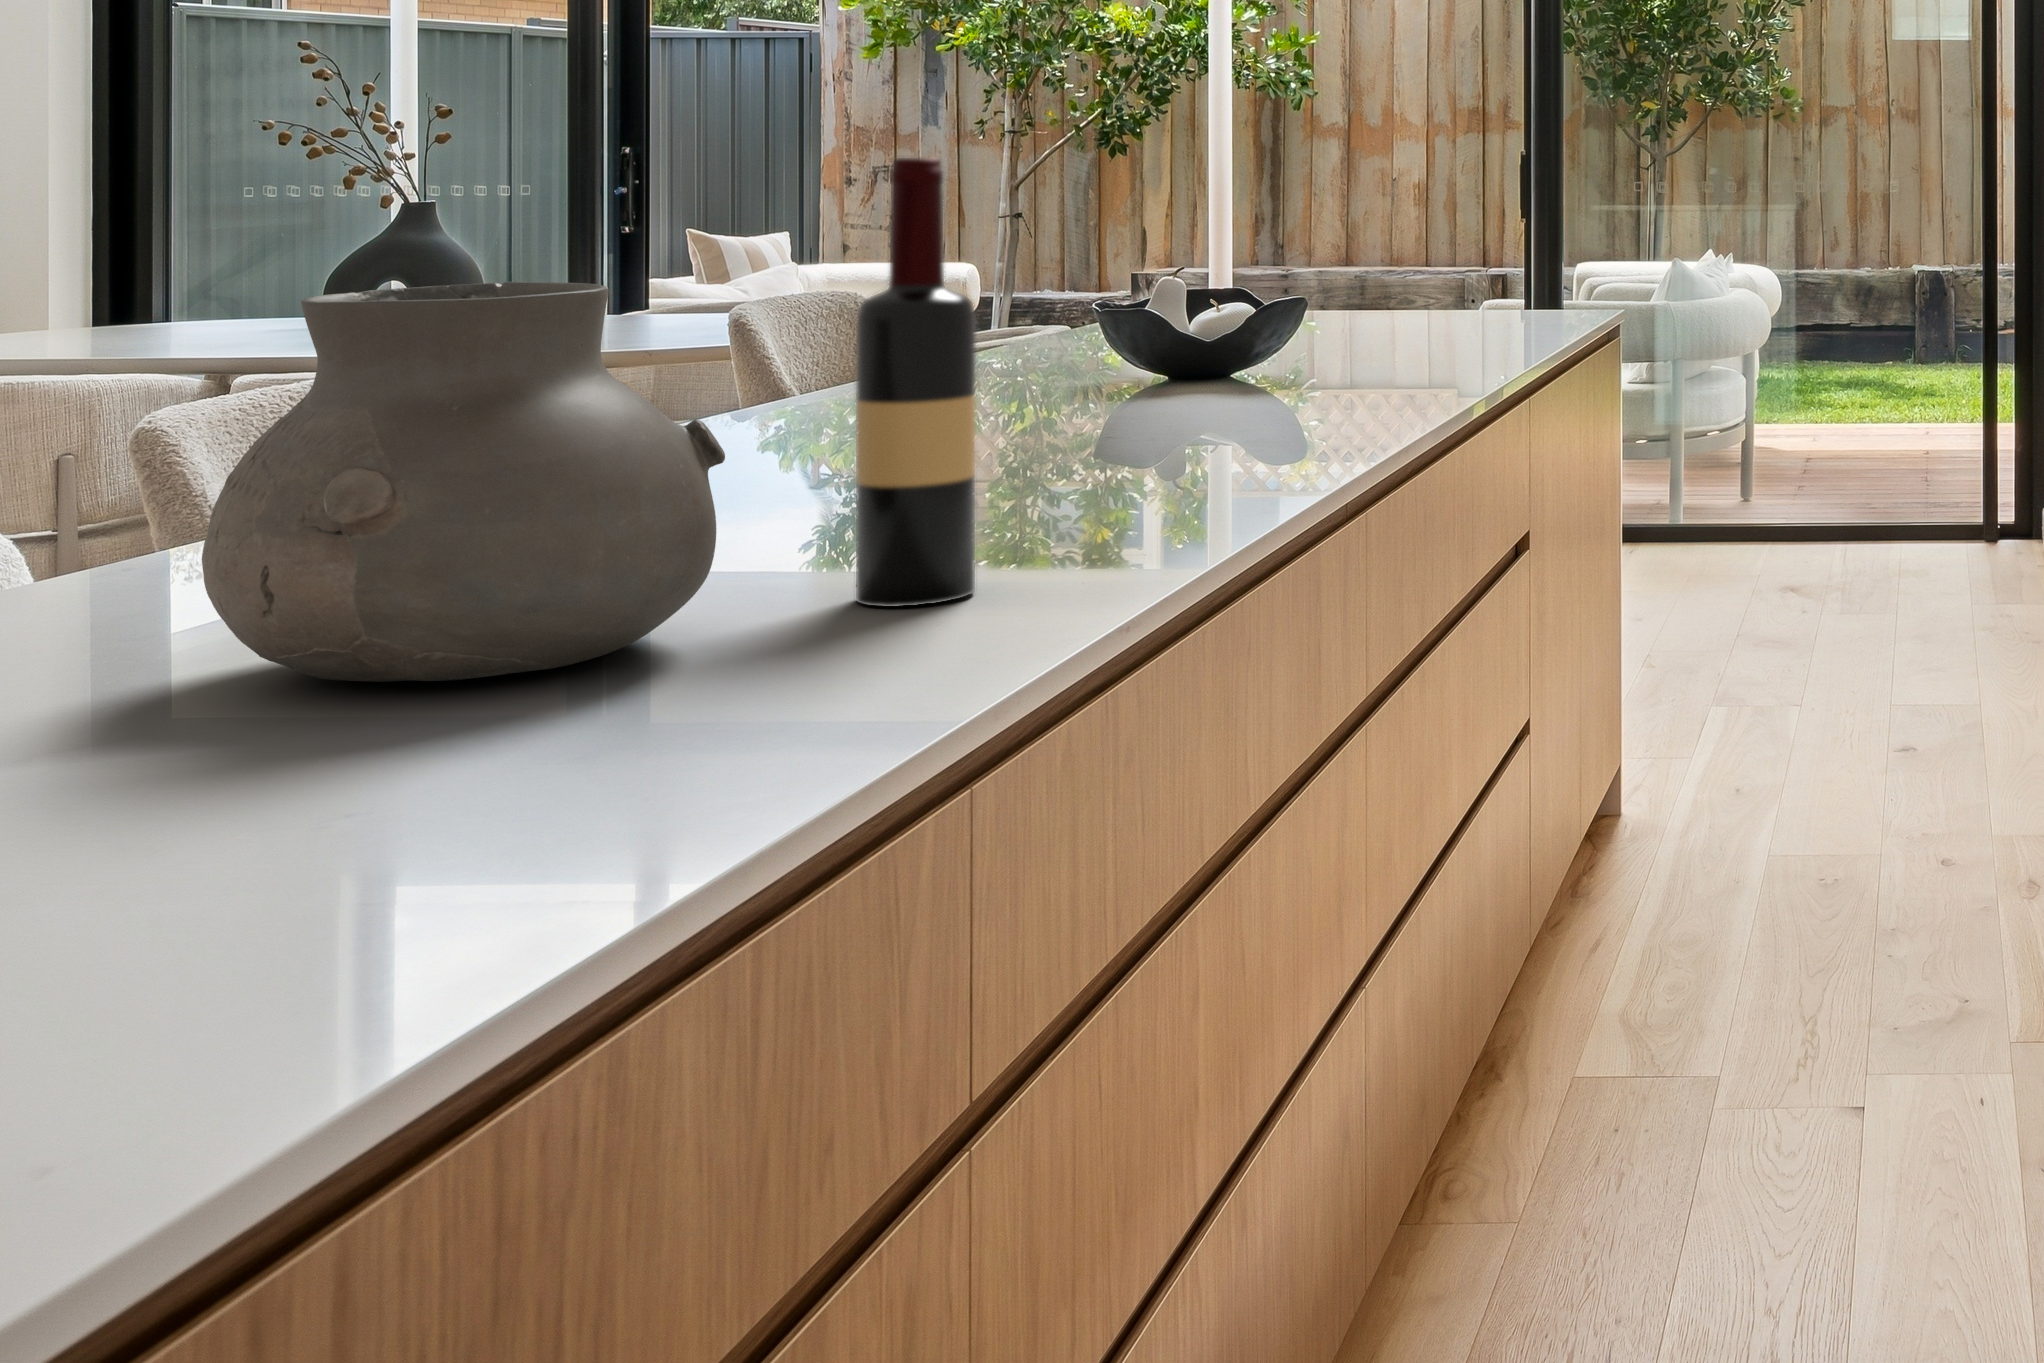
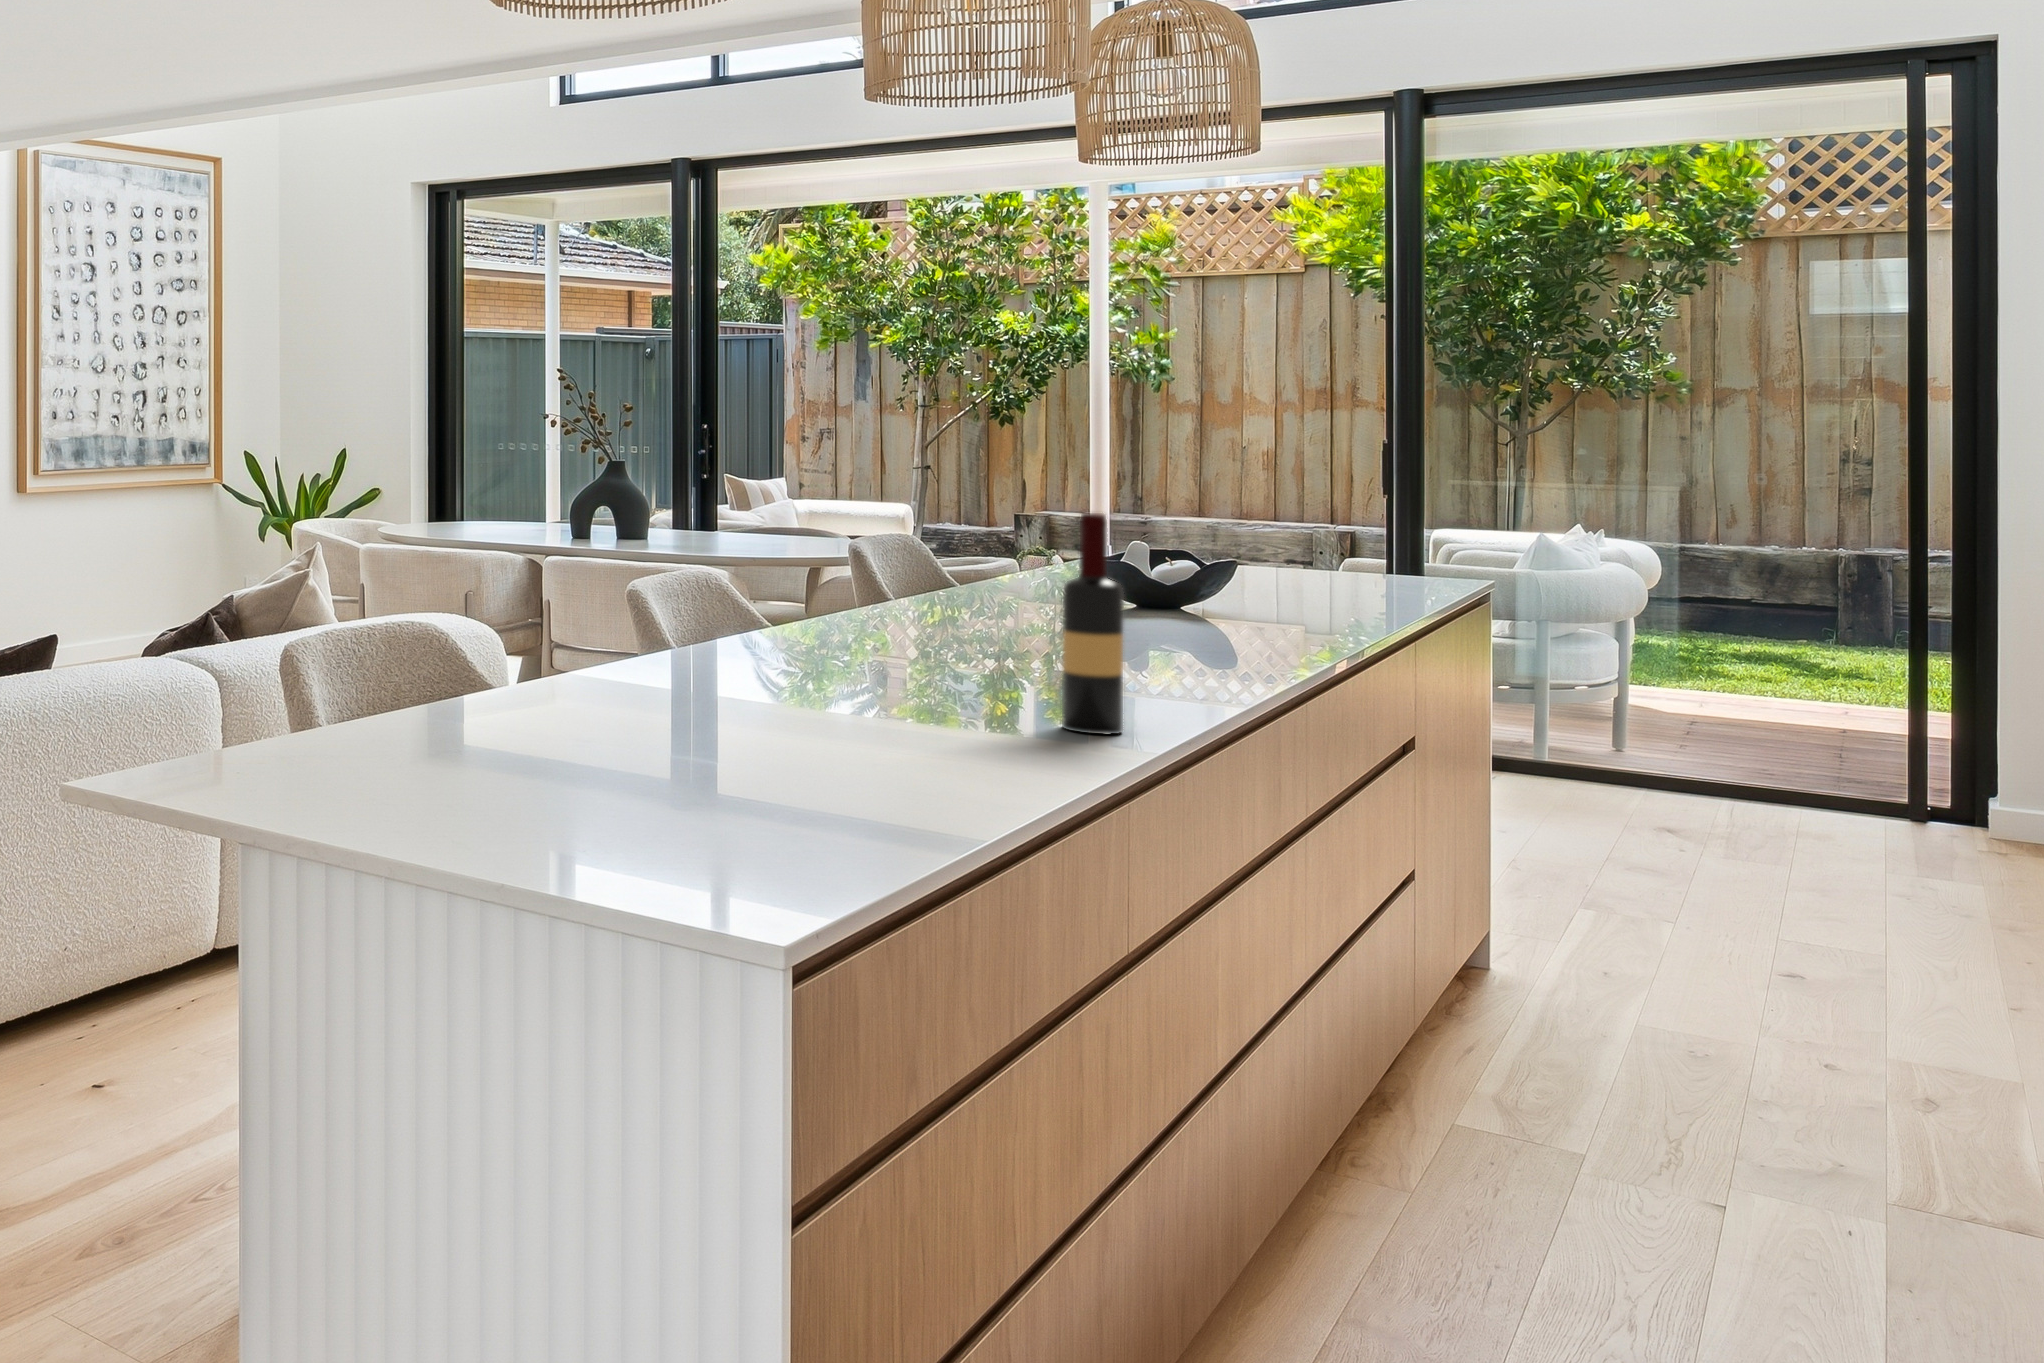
vase: present [202,282,725,682] -> none [815,567,1015,739]

